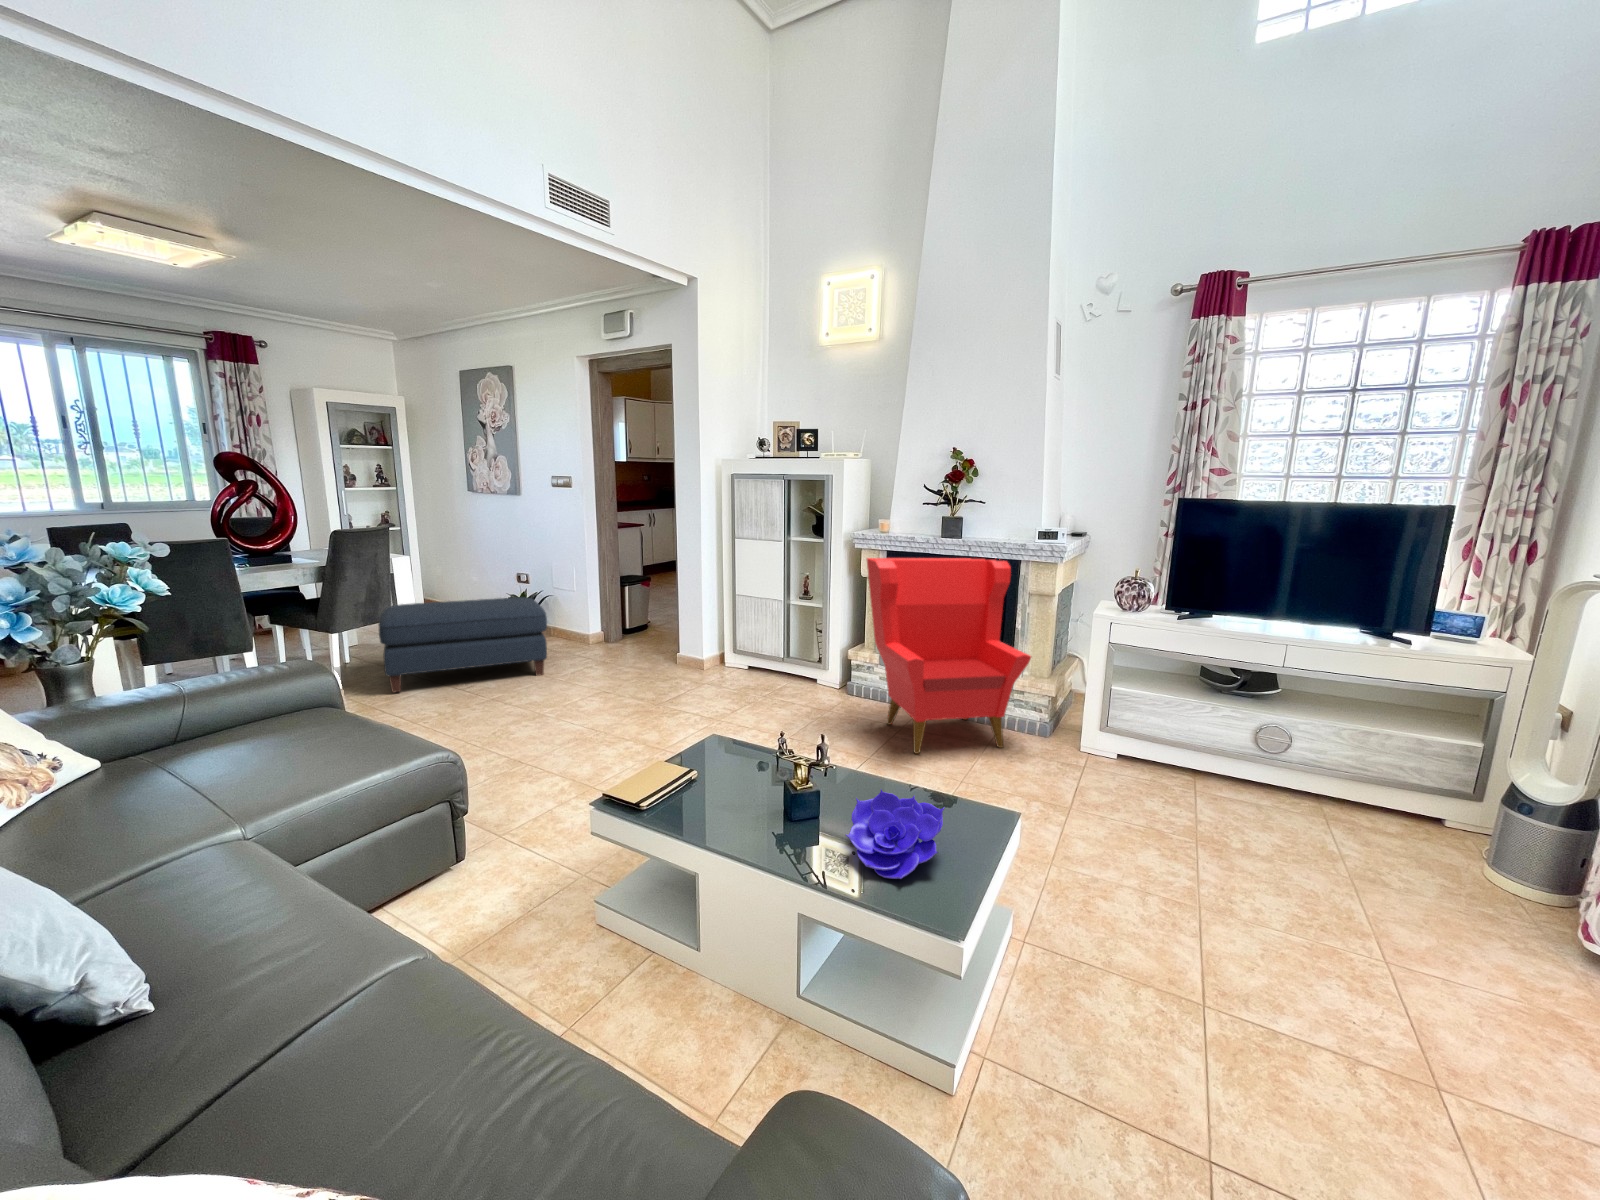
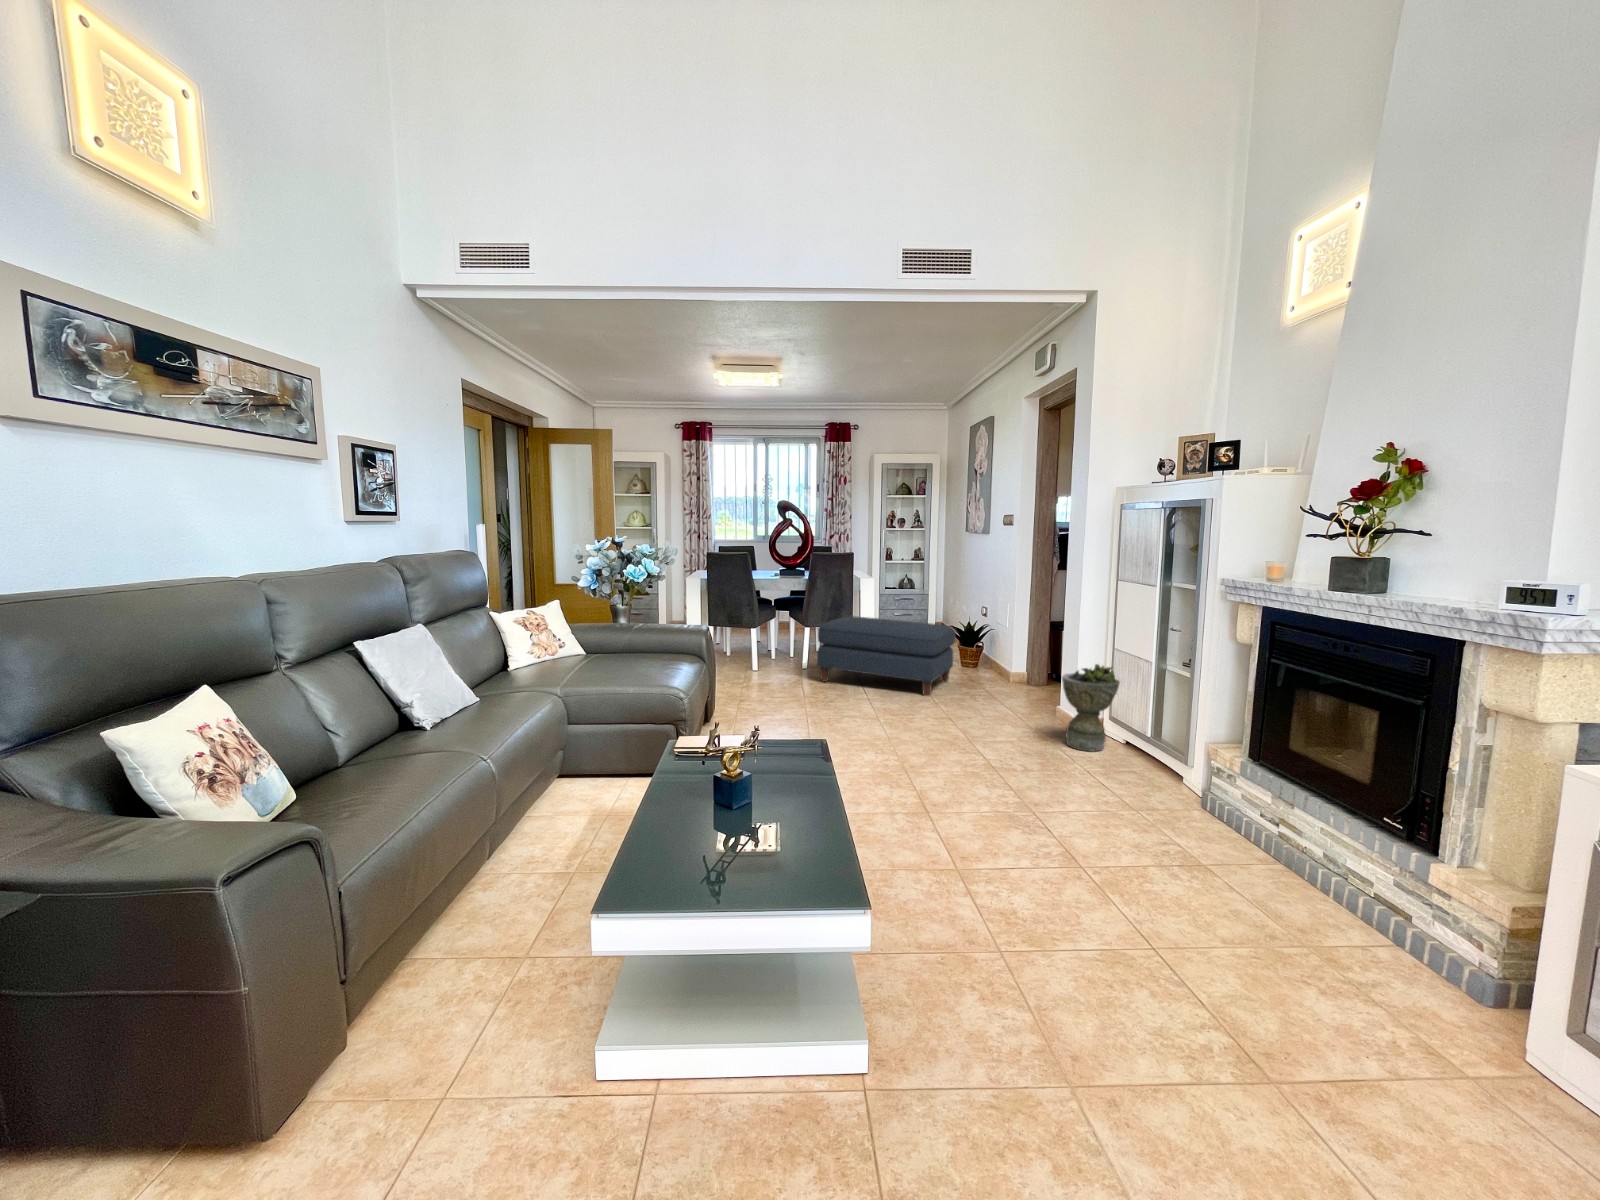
armchair: present [867,558,1031,754] -> none [1130,608,1444,962]
planter: none [707,609,752,682] -> present [1062,664,1120,752]
decorative bowl: present [846,789,945,879] -> none [656,797,758,865]

